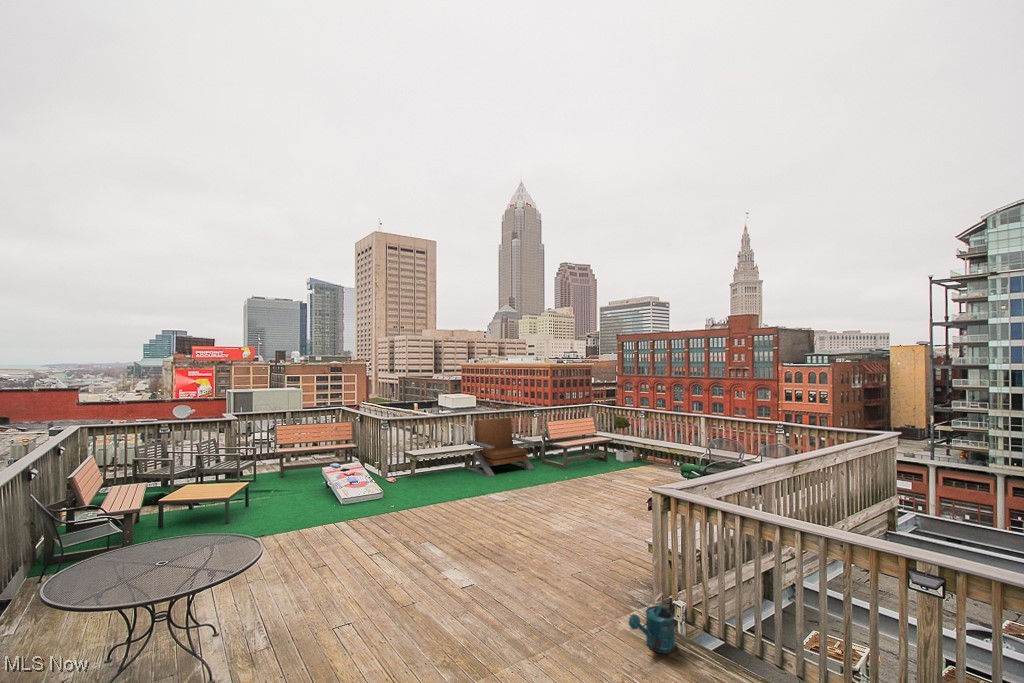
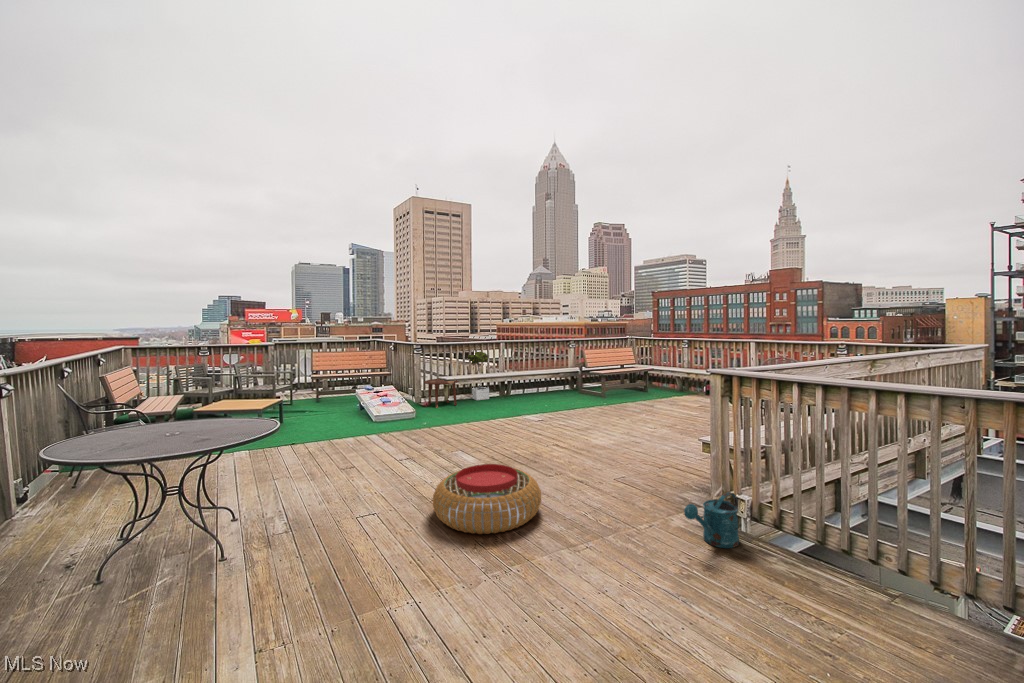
potted tree: present [613,416,633,462] -> present [468,352,489,400]
lounge chair: present [466,418,534,477] -> none [501,345,572,403]
side table: none [391,452,426,484] -> present [424,378,459,408]
pouf: none [407,569,506,644] -> present [433,464,541,534]

